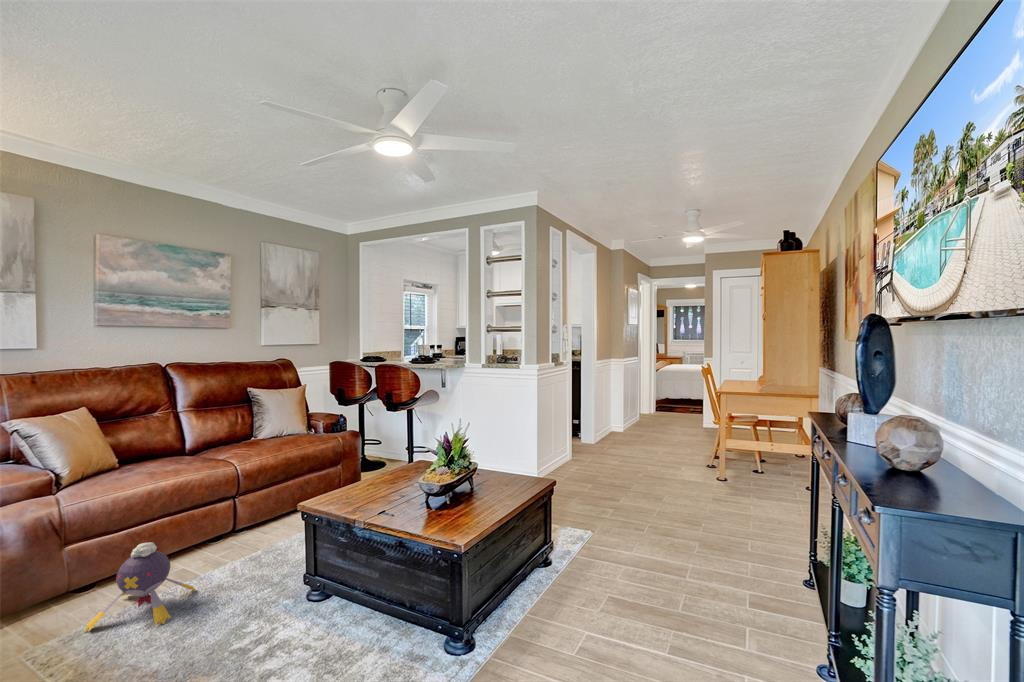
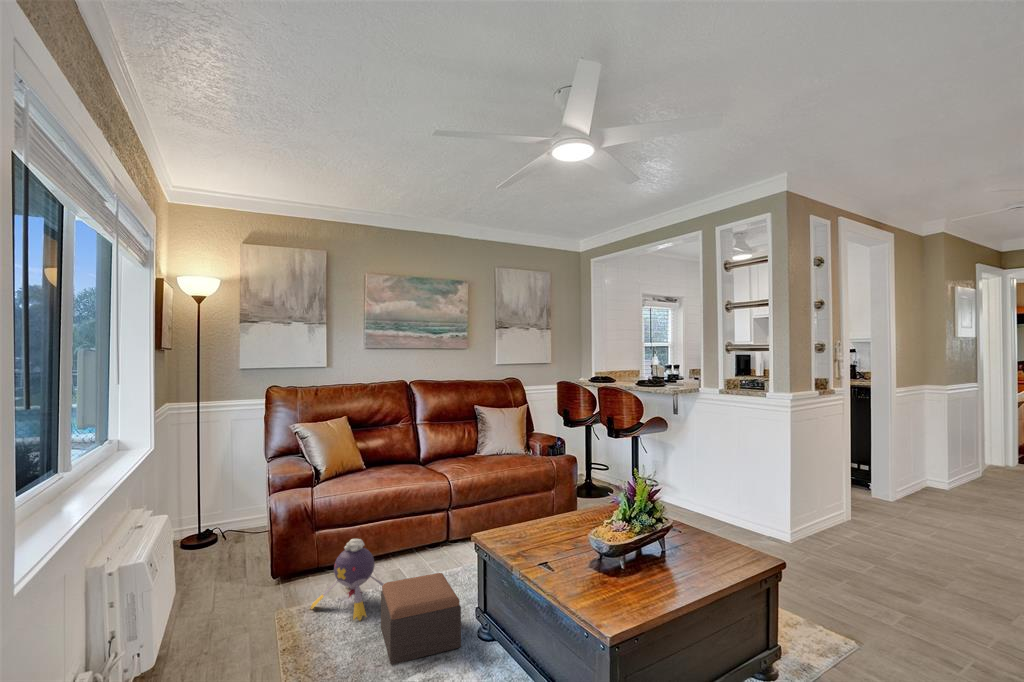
footstool: none [196,555,293,648] -> present [381,573,461,665]

